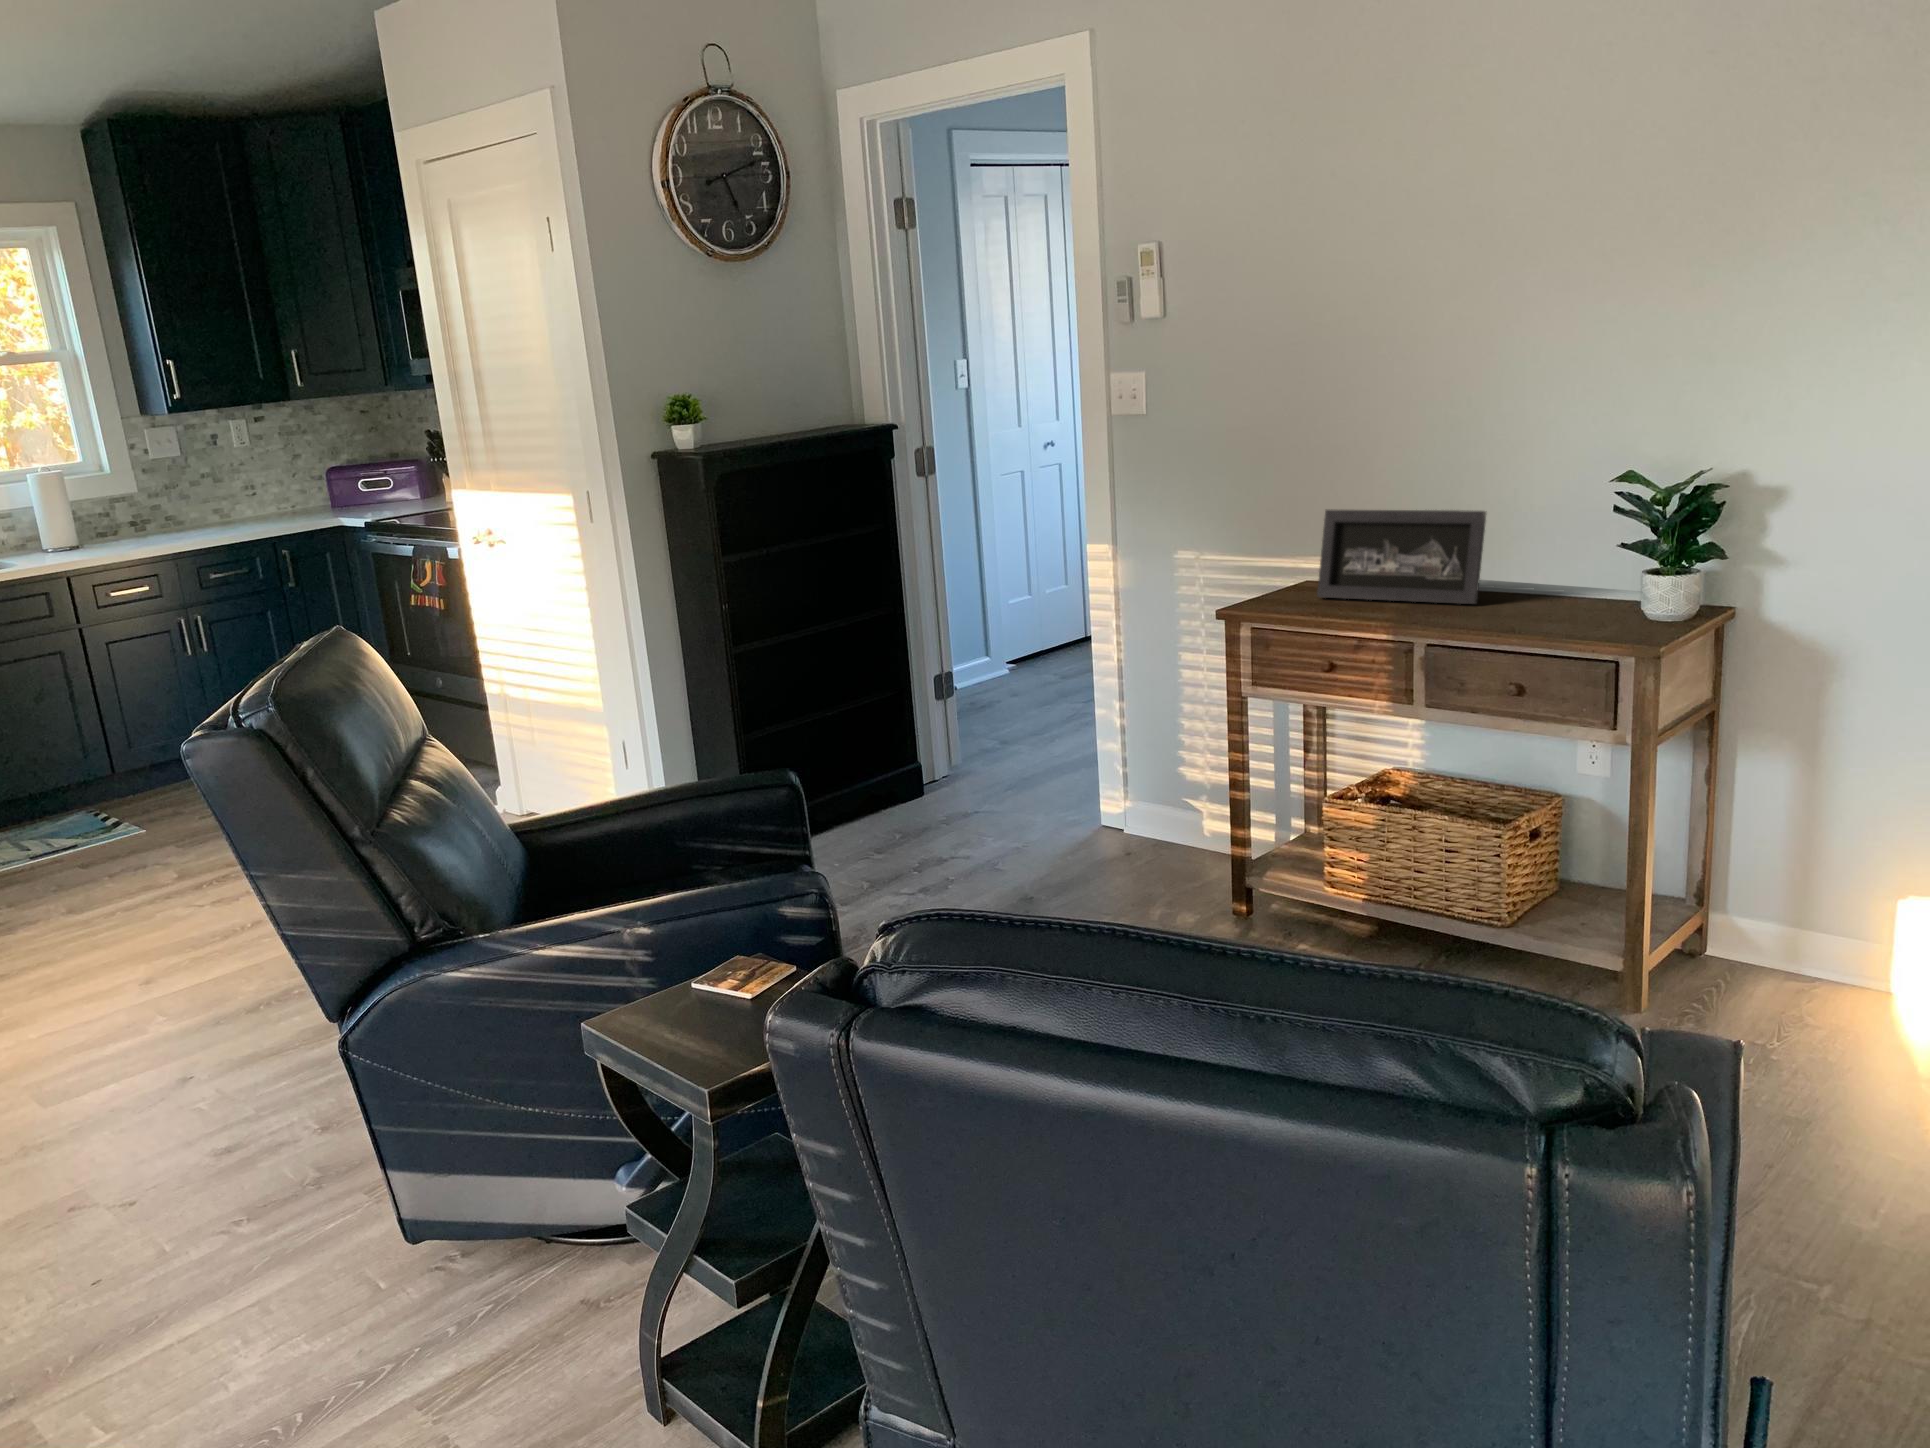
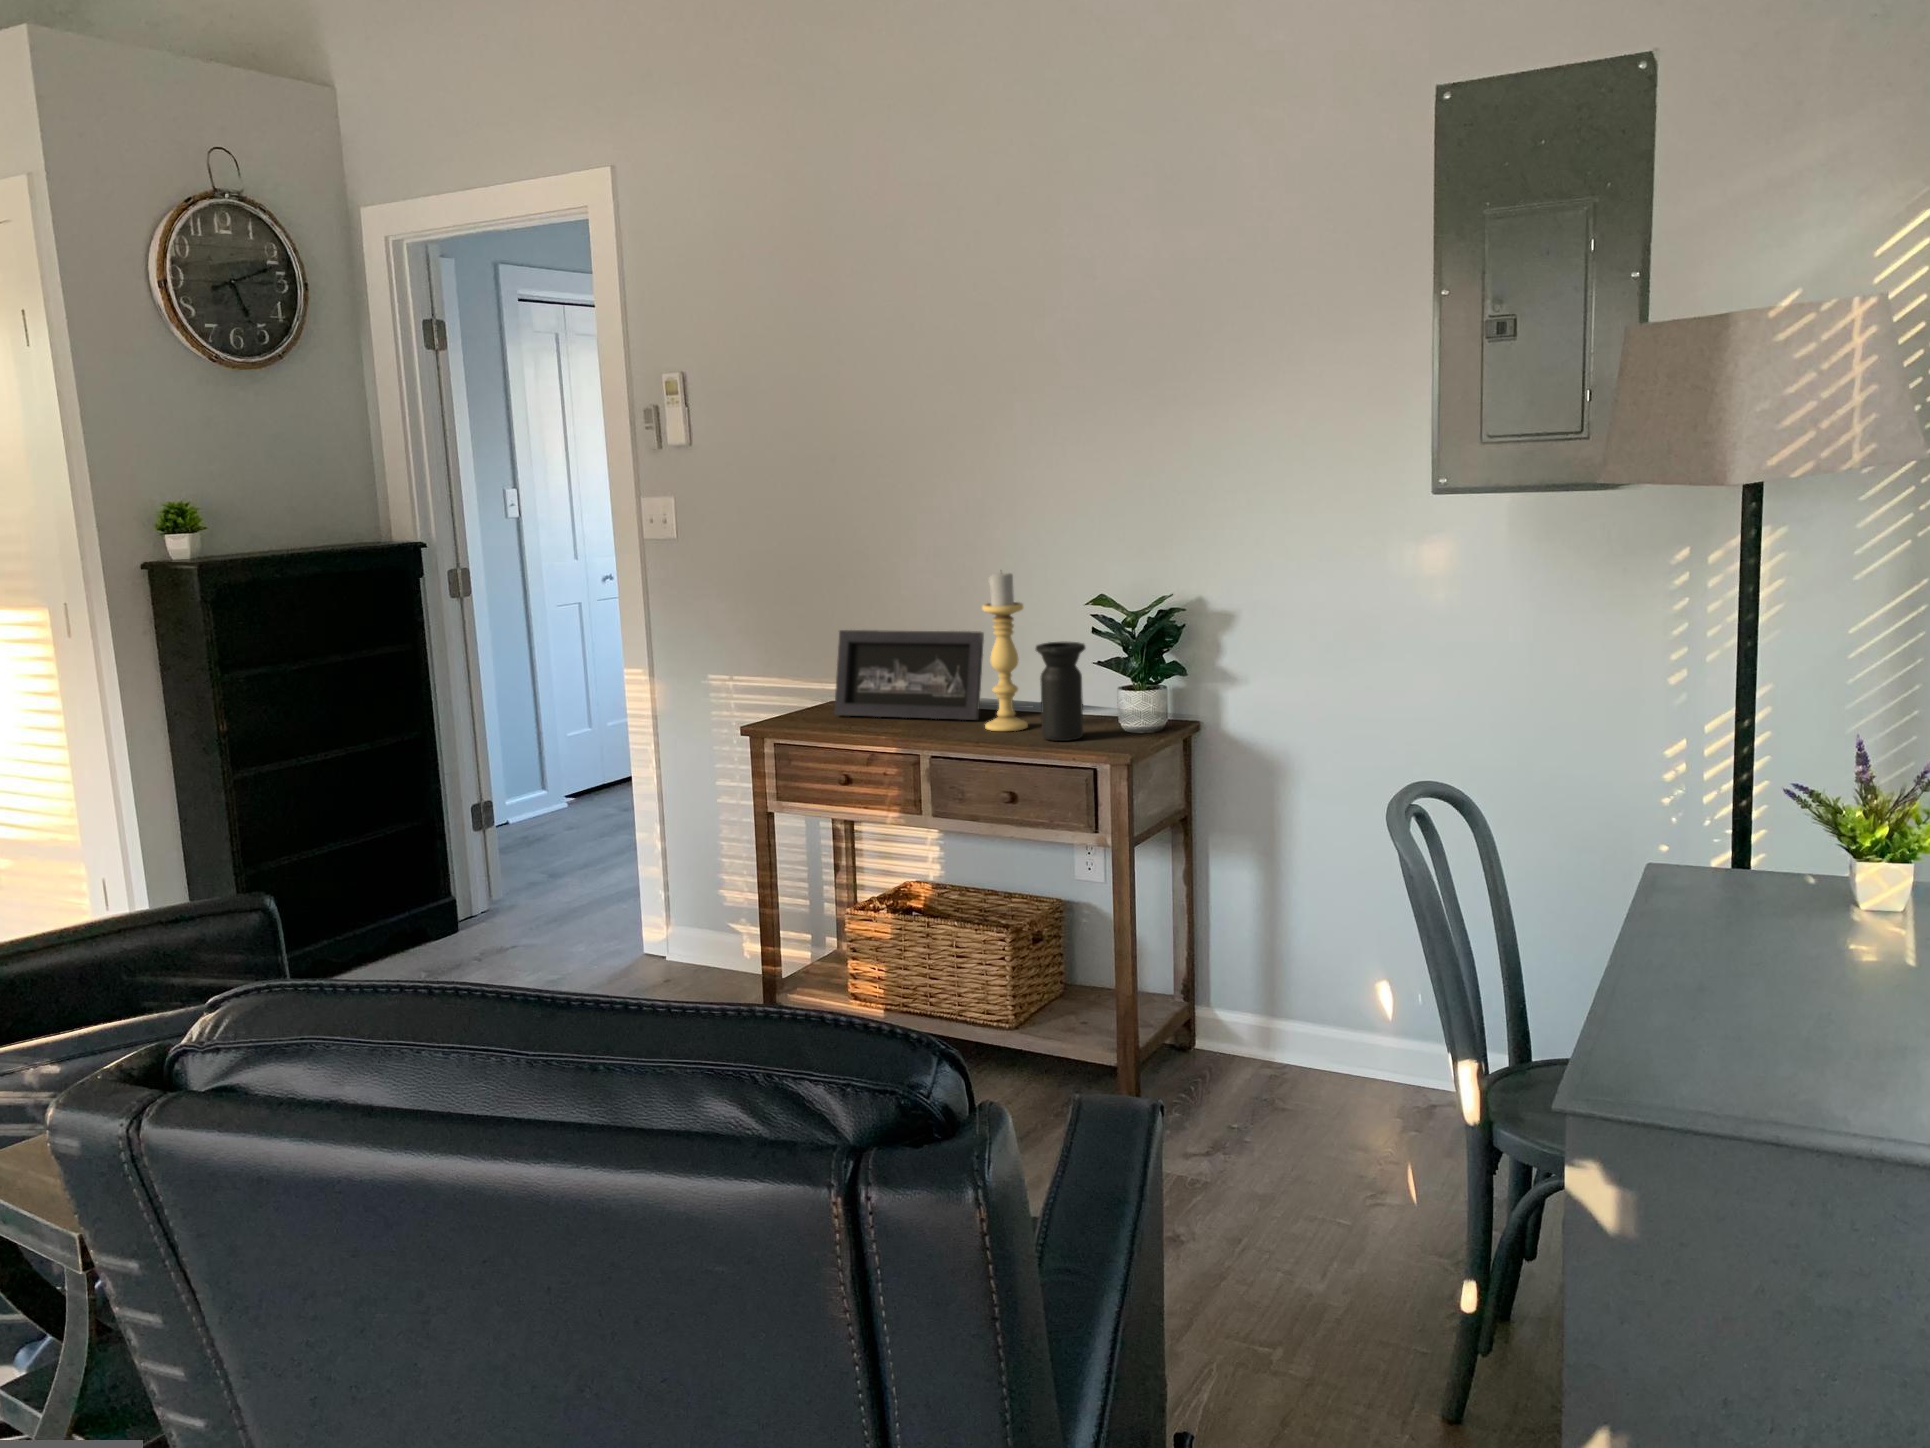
candle holder: none [1487,445,1538,618] -> present [982,572,1028,731]
vase: none [1554,523,1612,630] -> present [1036,642,1085,741]

